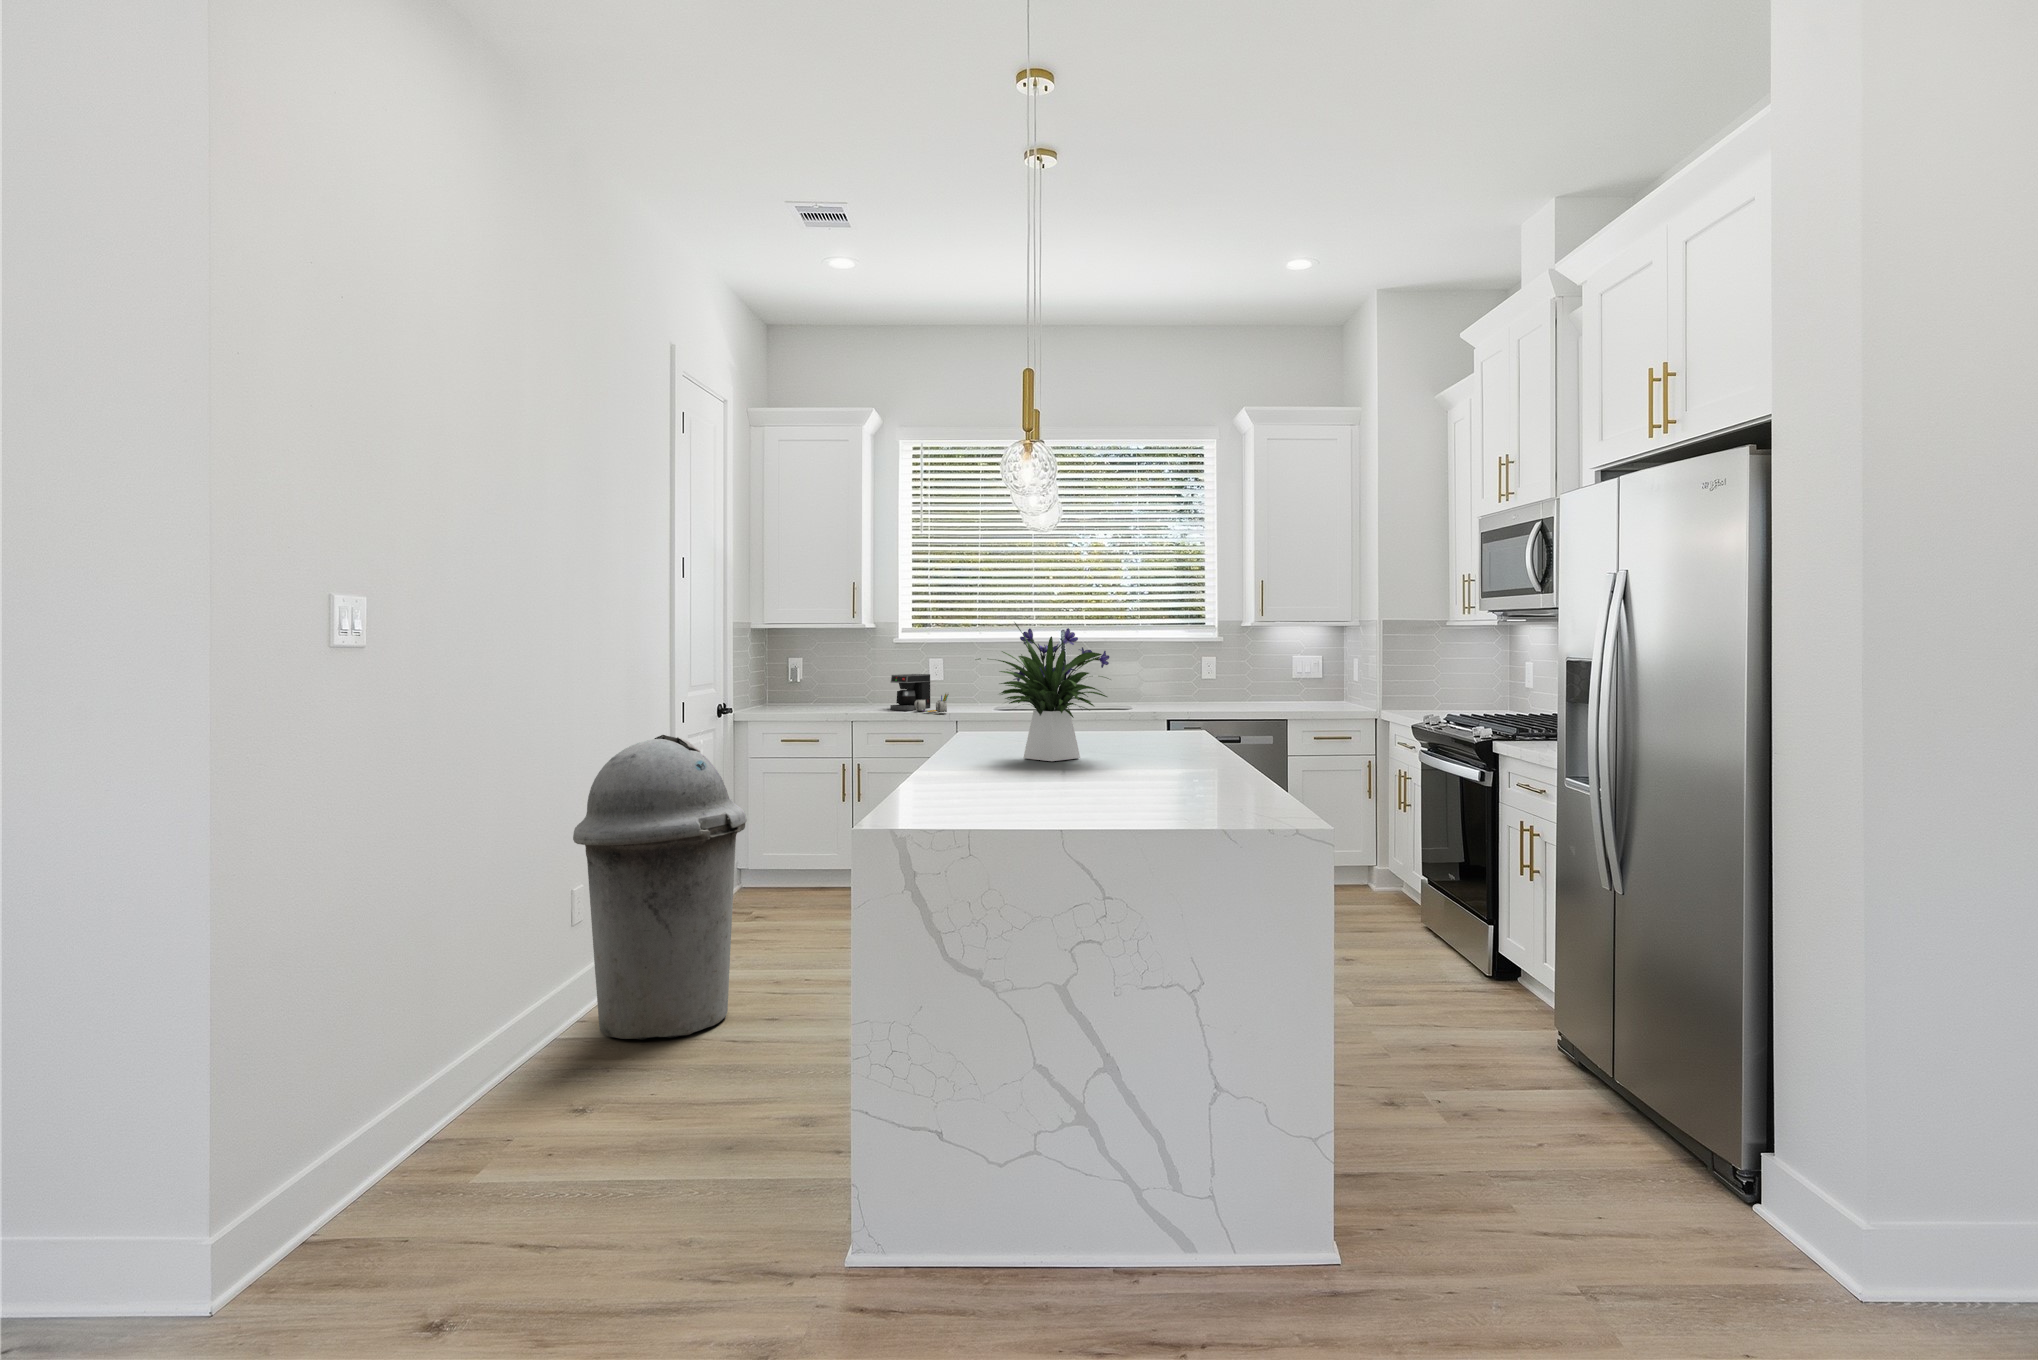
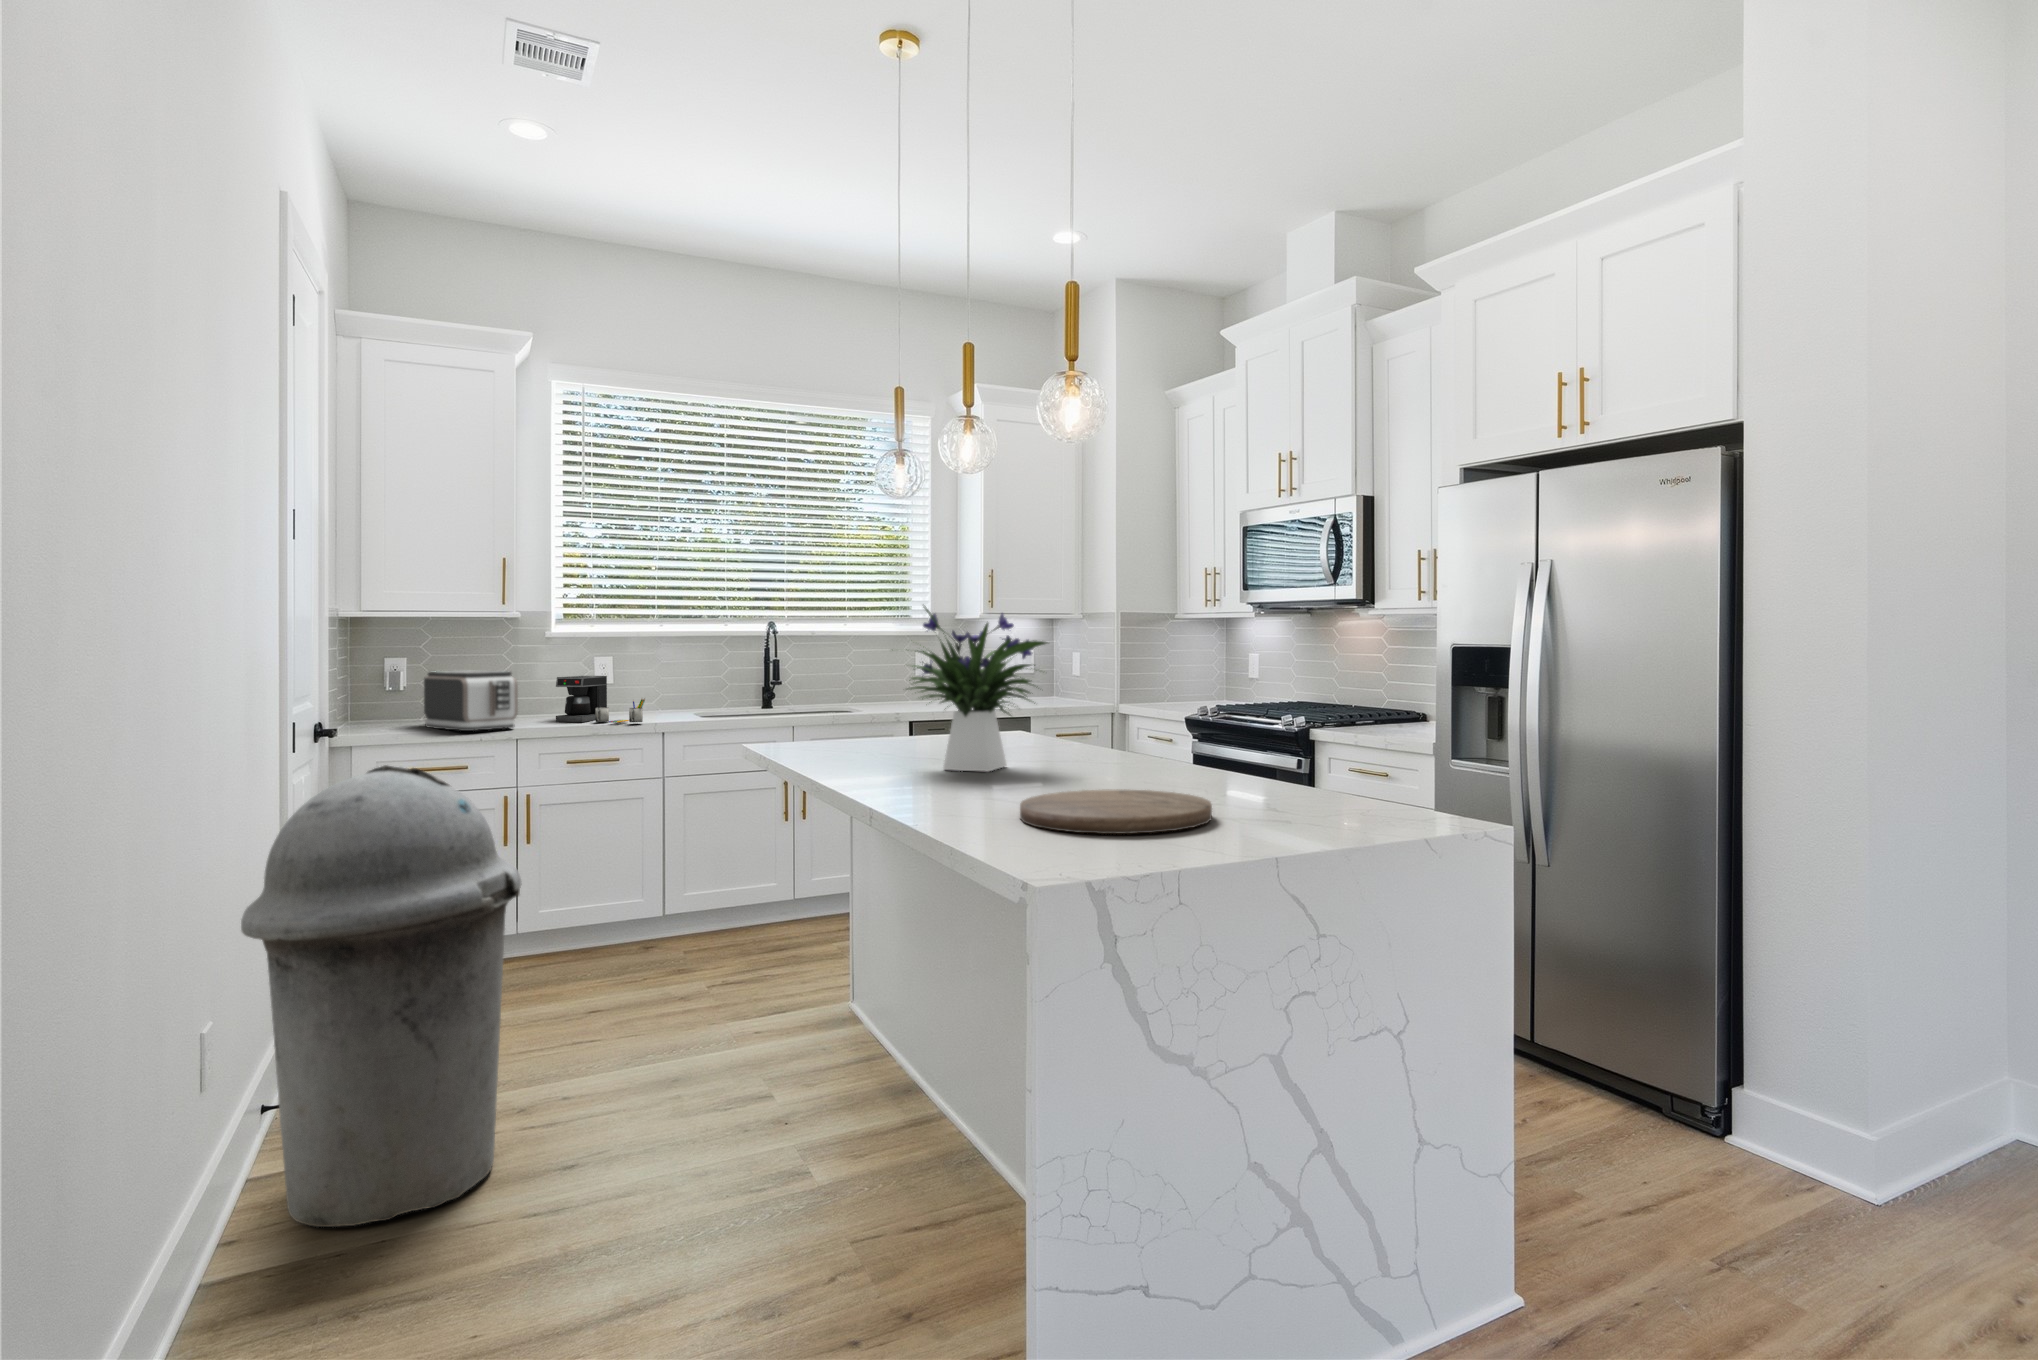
toaster: none [801,669,856,715] -> present [424,671,518,731]
cutting board: none [958,778,1115,812] -> present [1020,790,1212,834]

